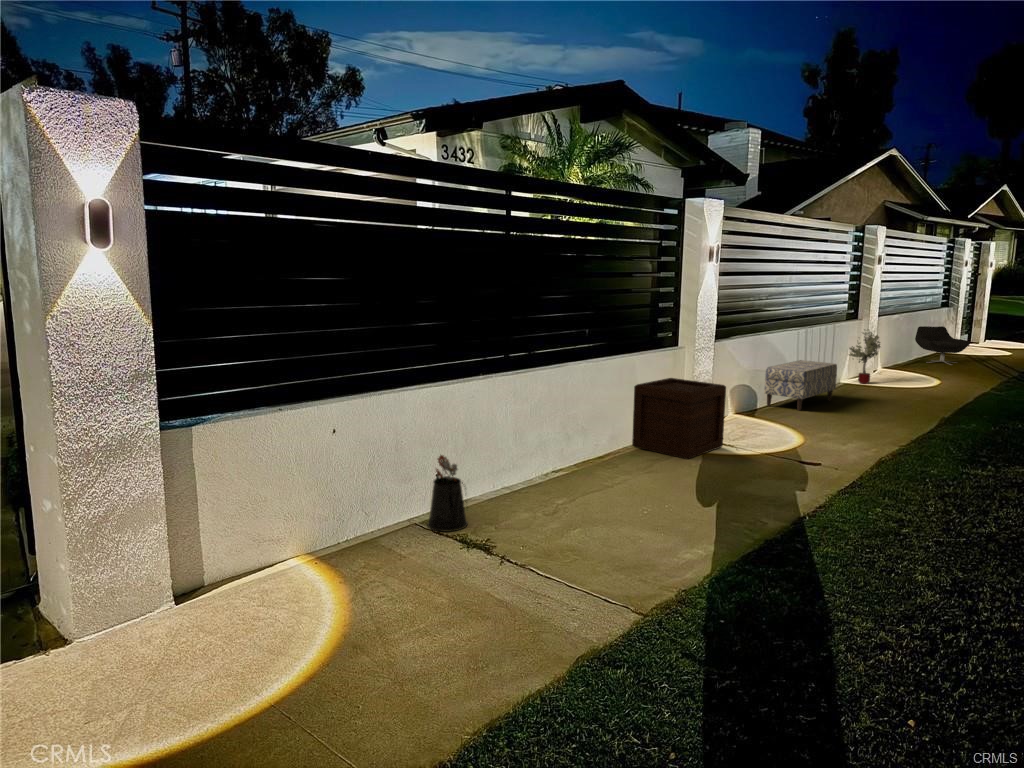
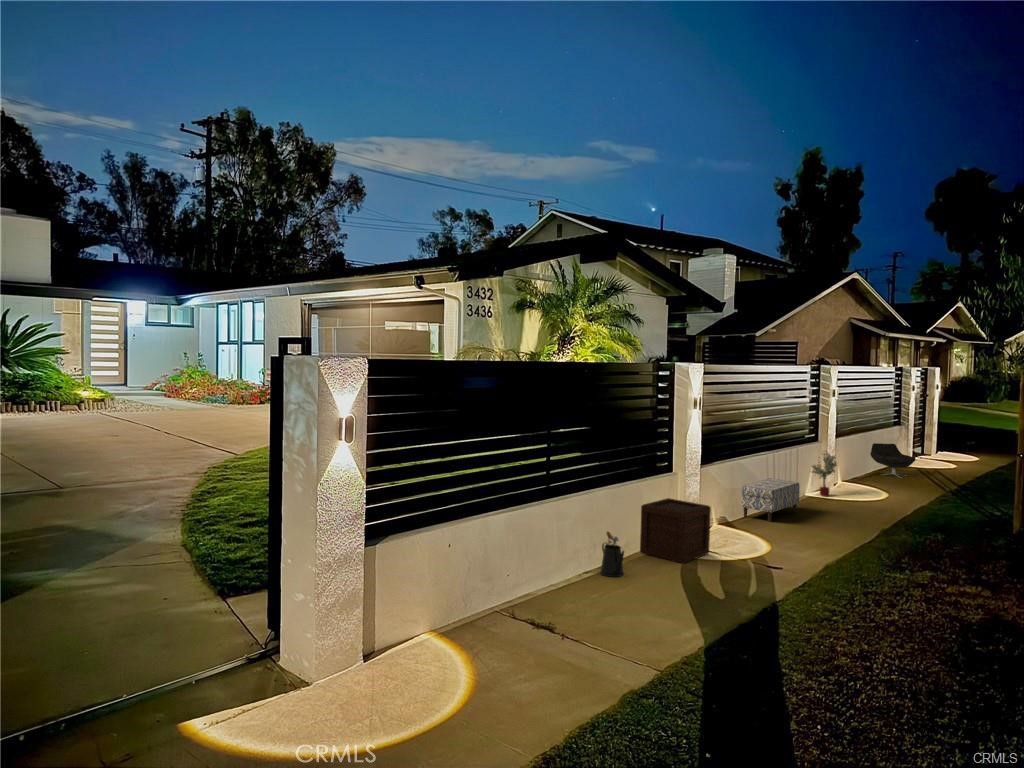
watering can: present [427,455,468,532] -> present [600,531,624,577]

